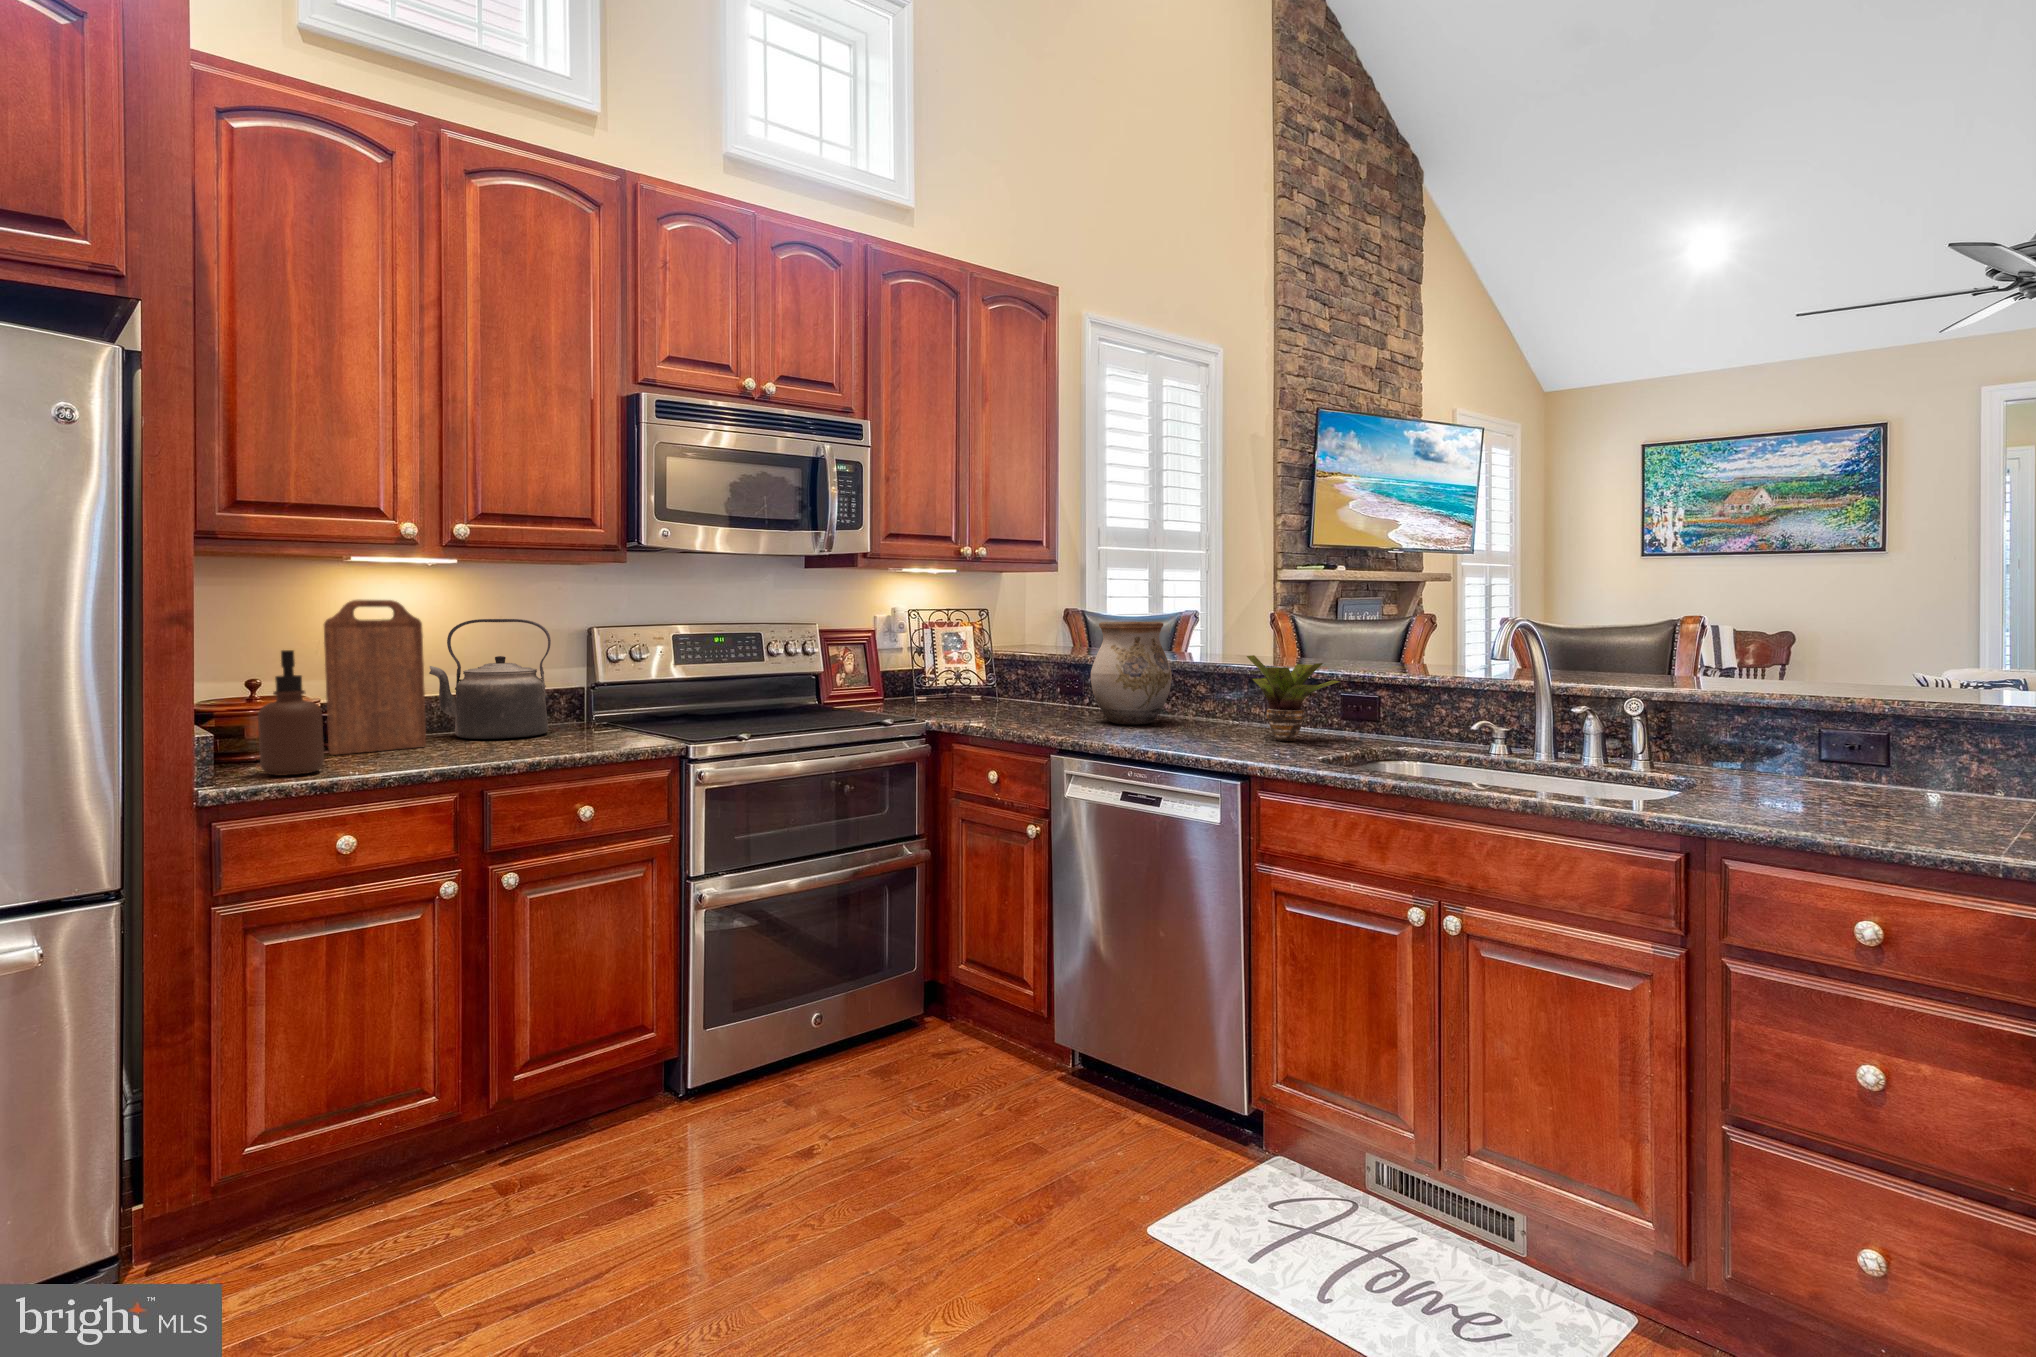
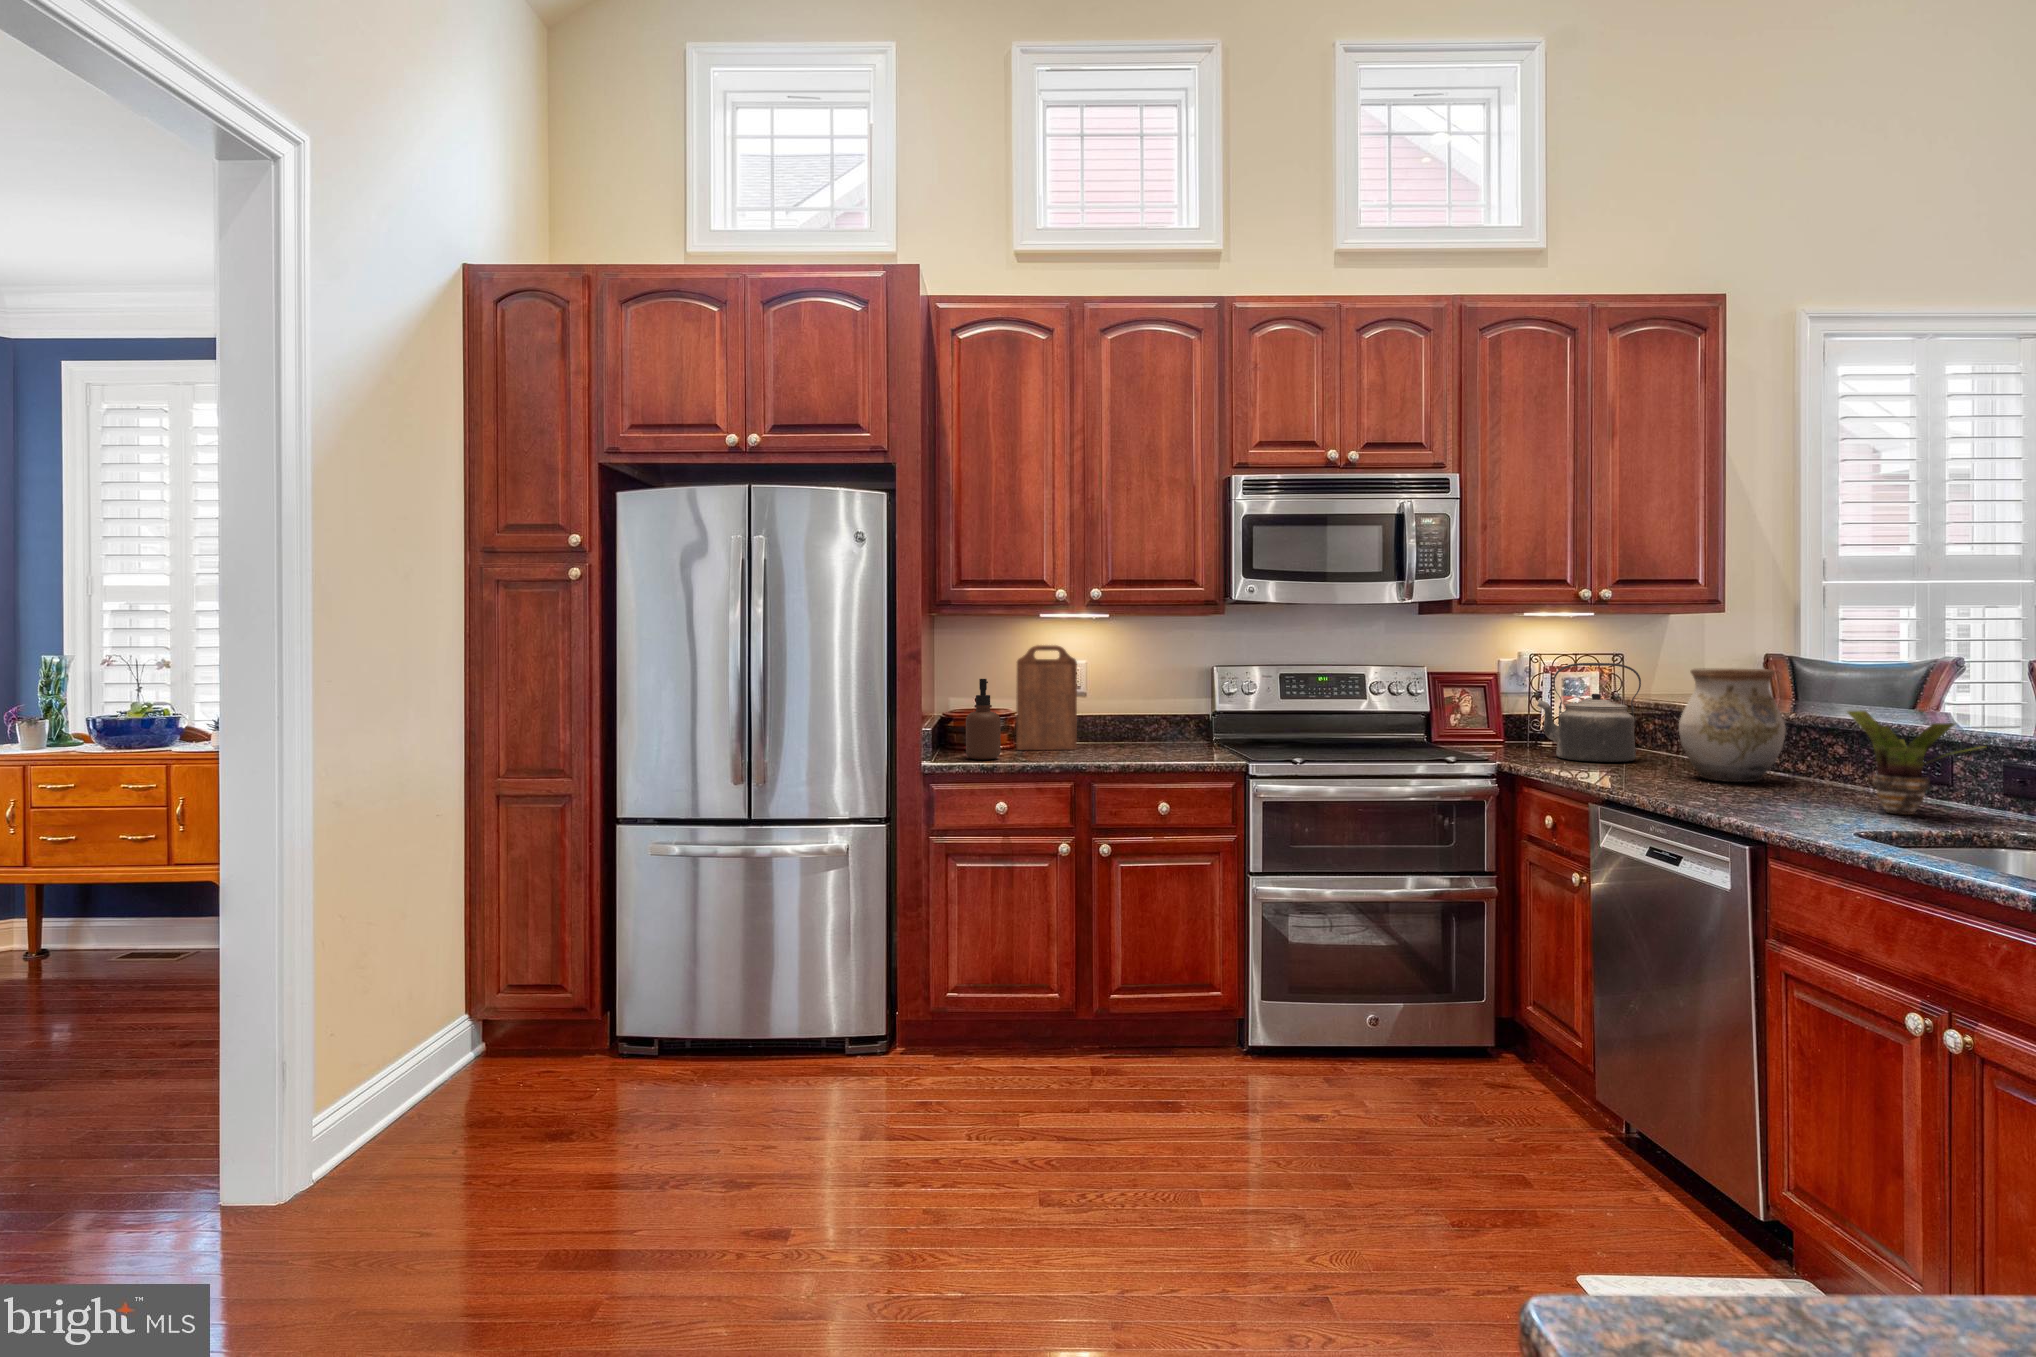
kettle: present [429,619,551,739] -> present [1537,663,1641,762]

